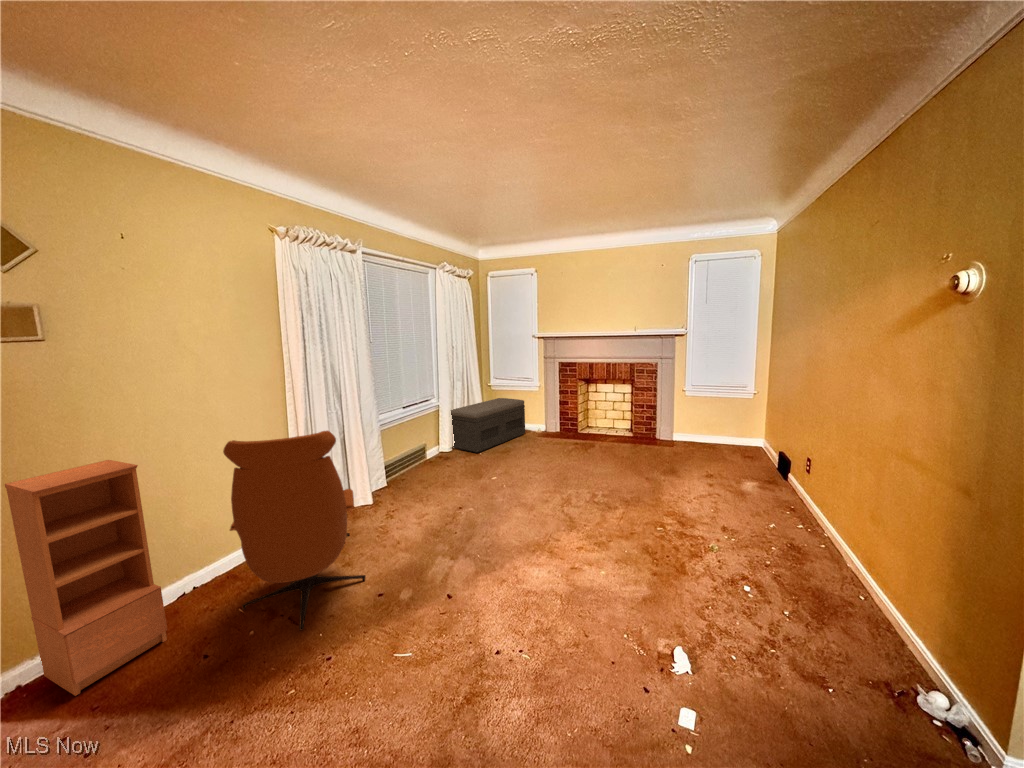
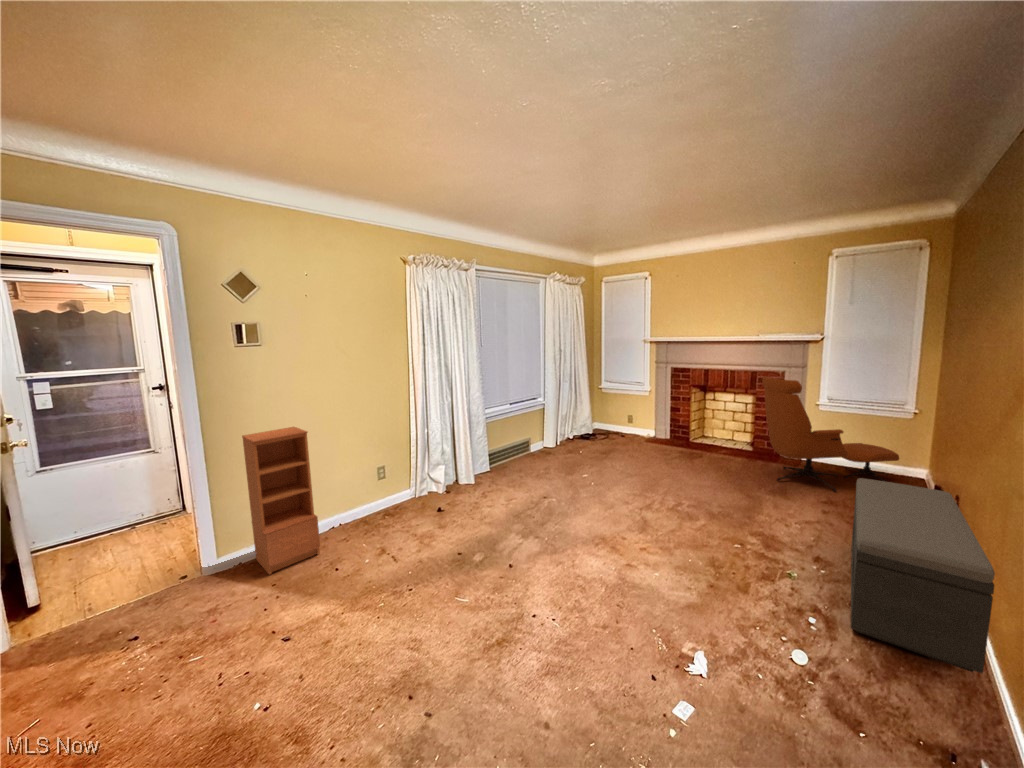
storage bench: present [451,398,525,453] -> present [851,478,995,674]
lounge chair: present [223,431,366,630] -> present [762,376,899,491]

